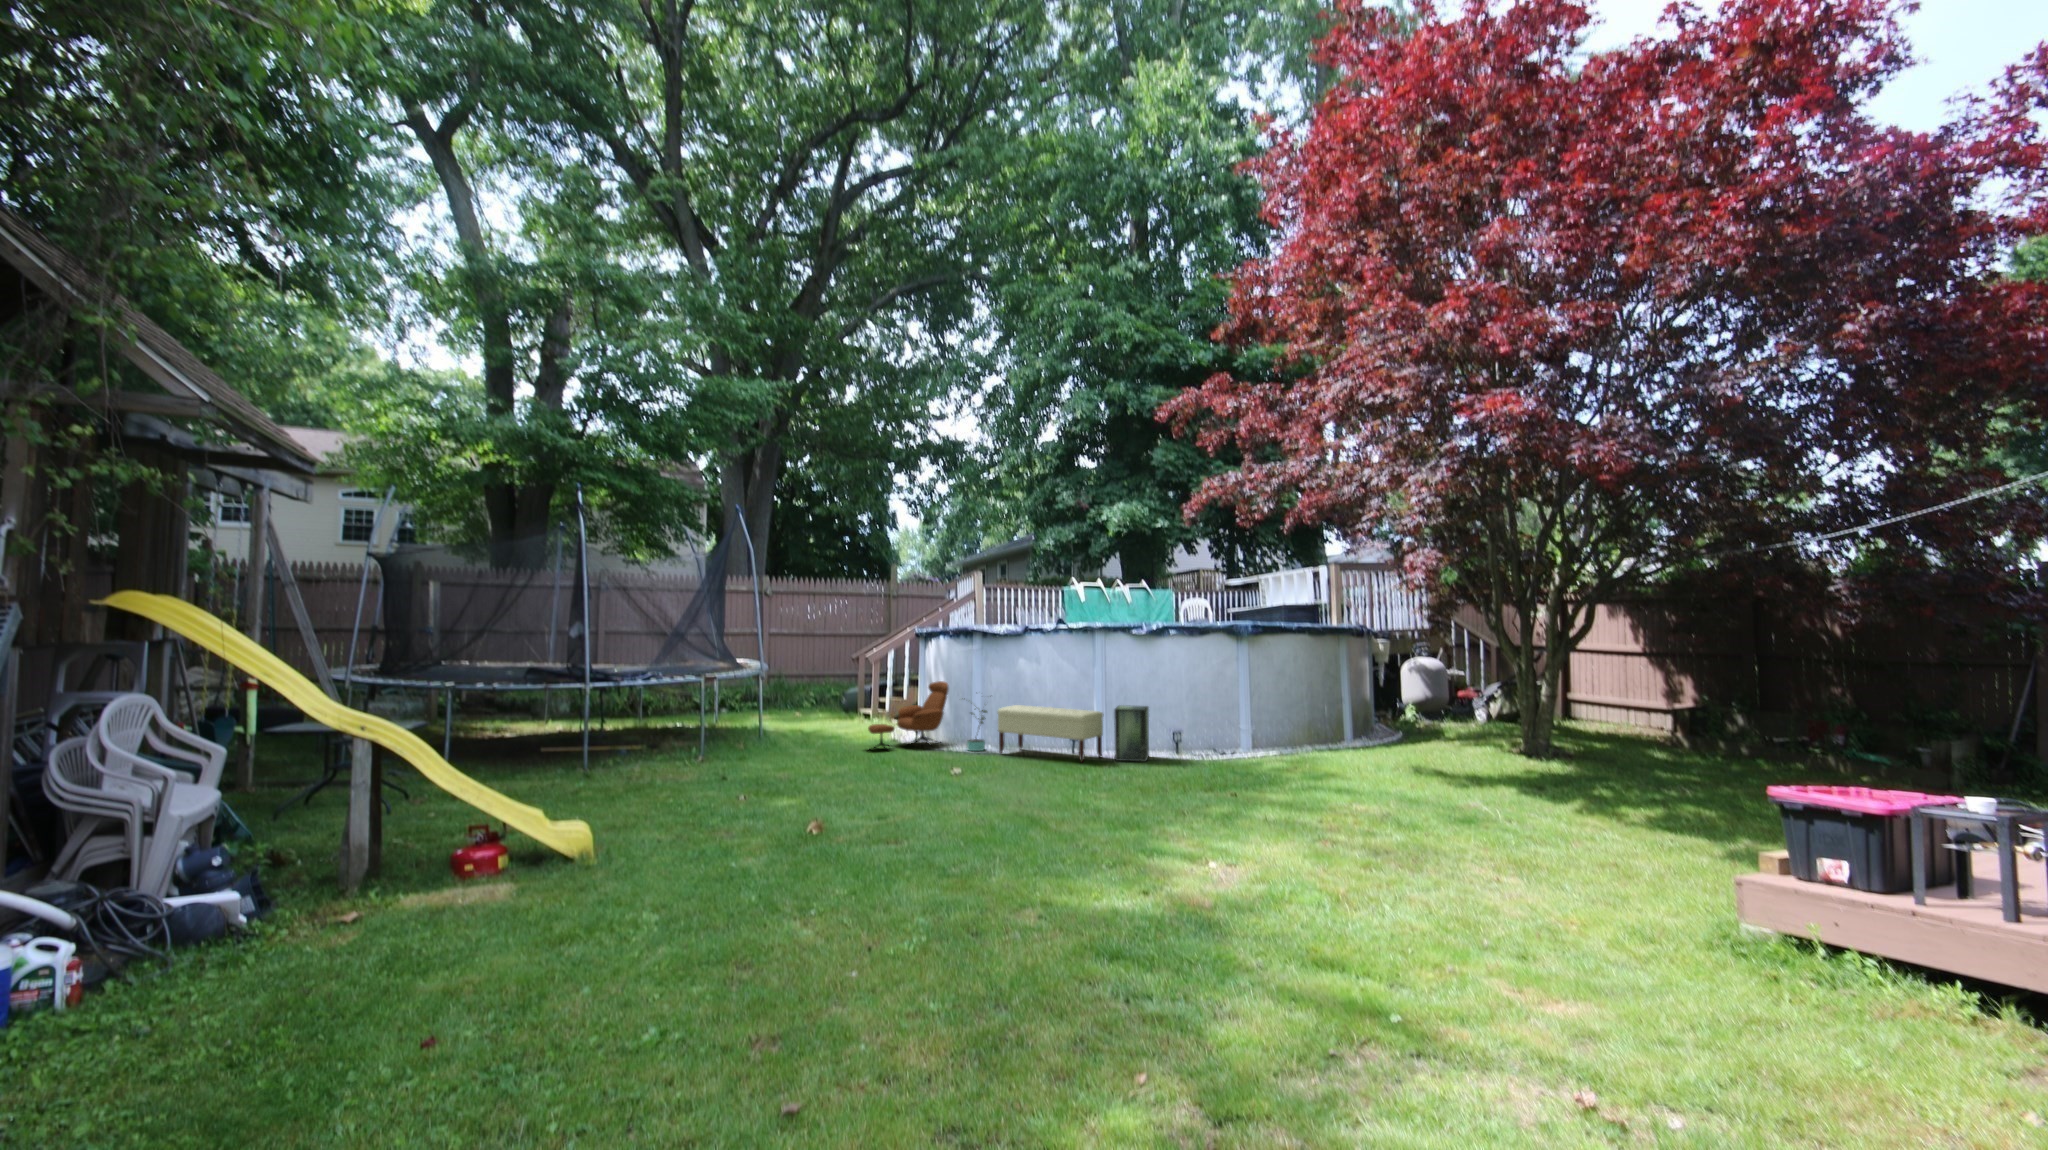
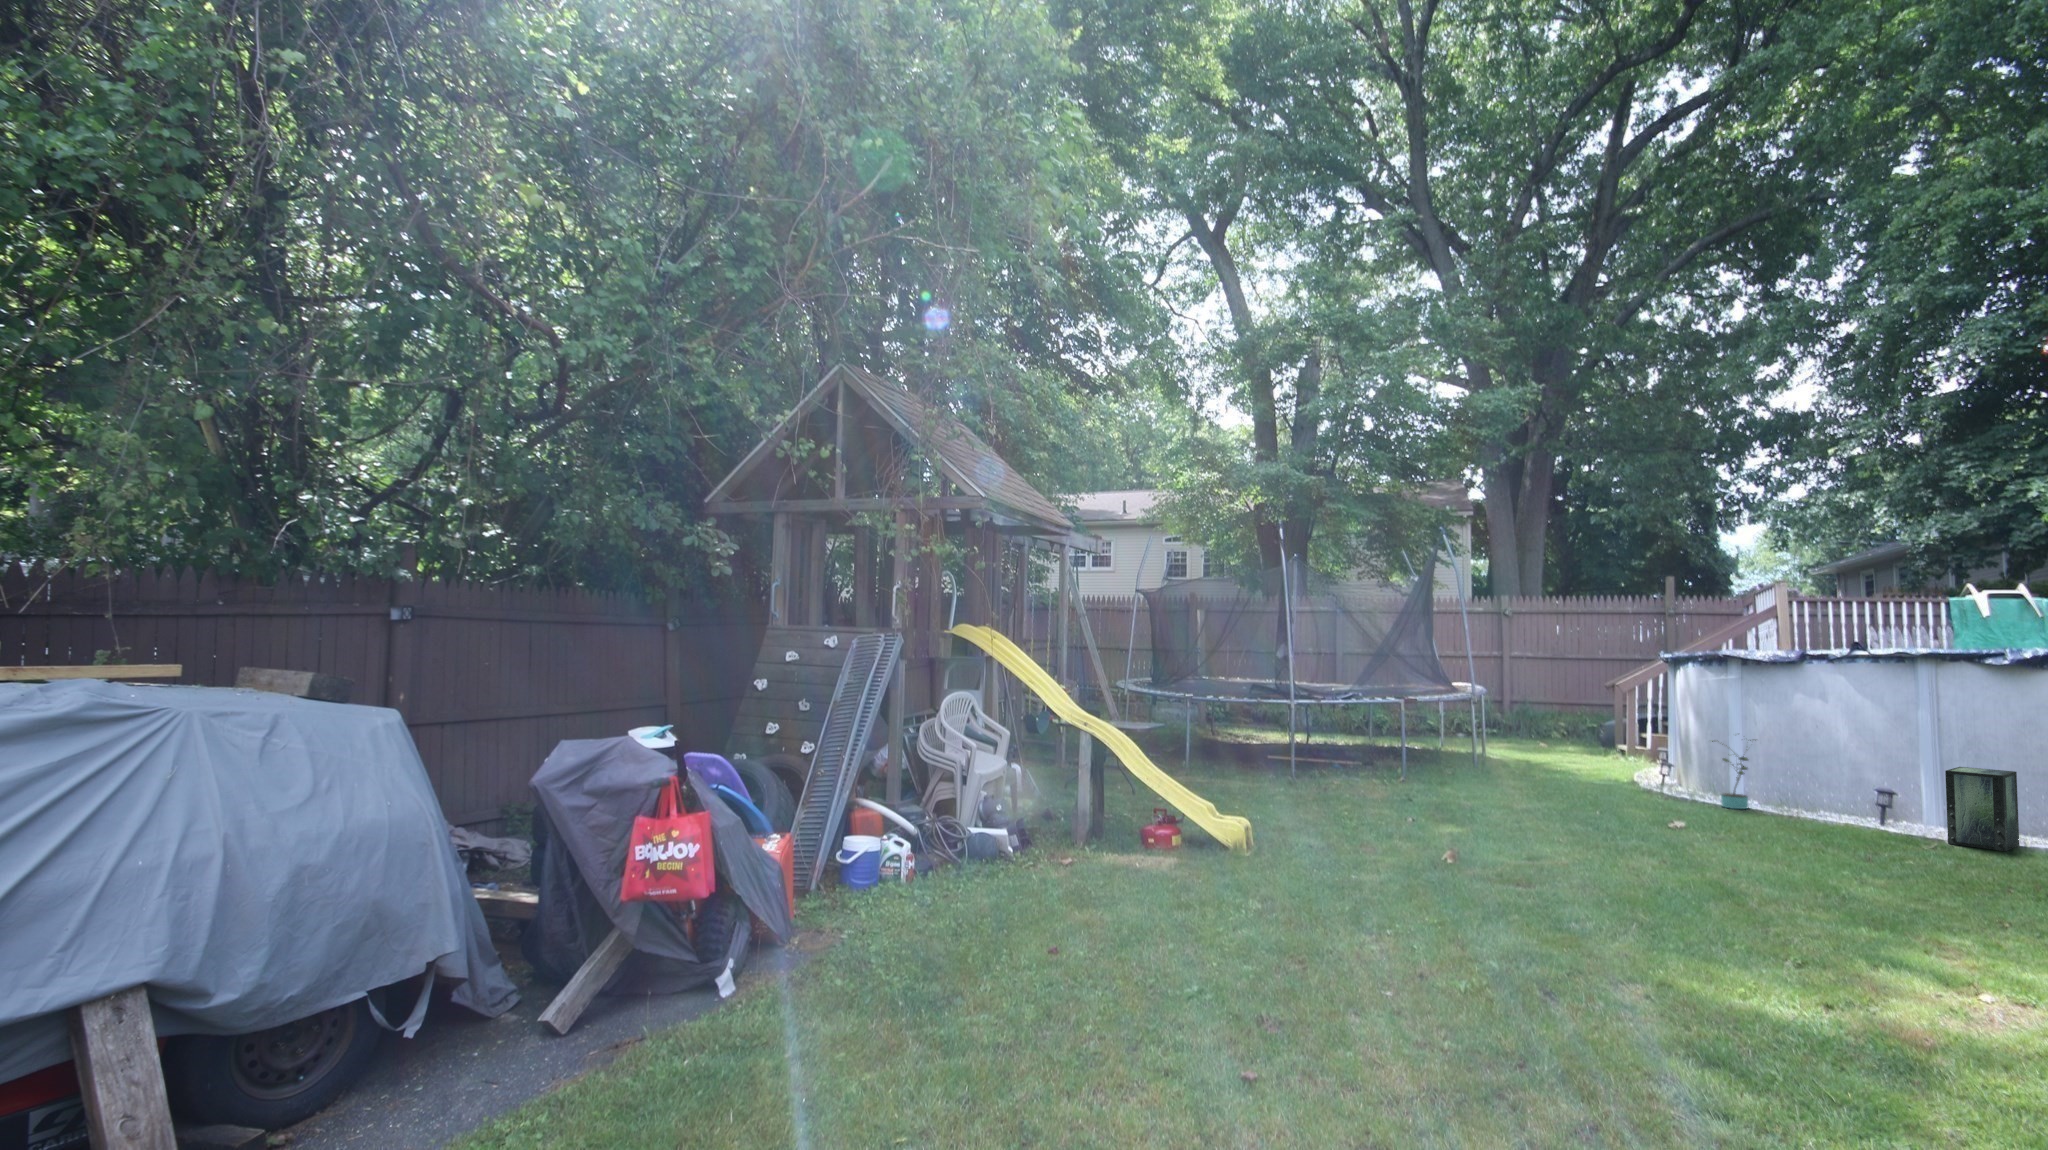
lounge chair: present [868,681,949,747] -> none [1583,717,1699,798]
bench: present [998,705,1104,762] -> none [1760,754,1931,840]

